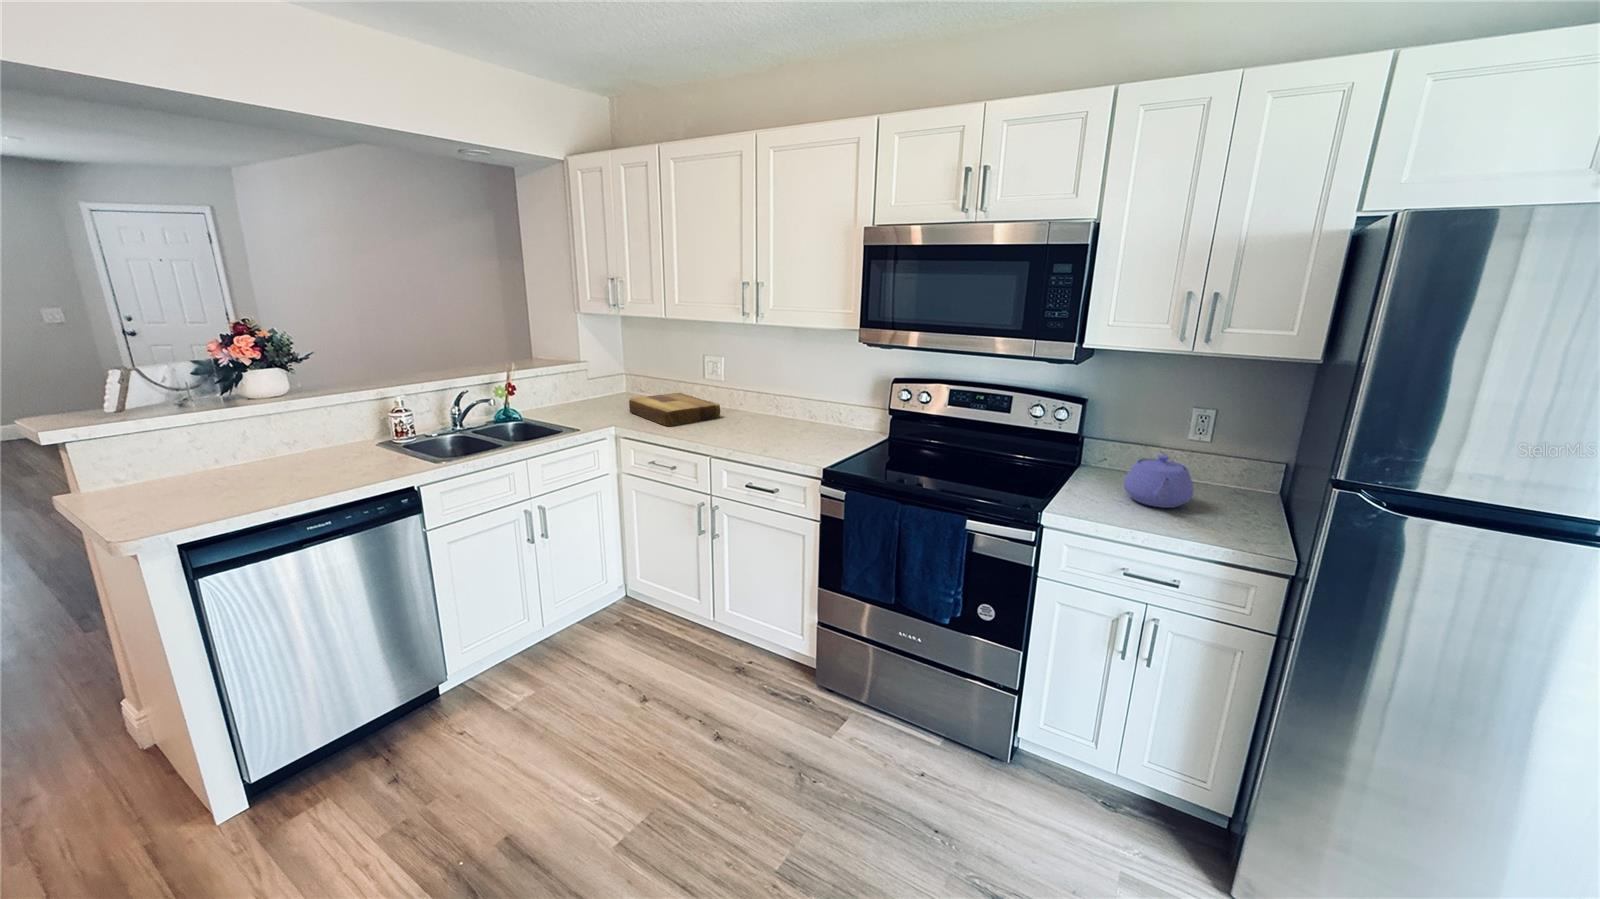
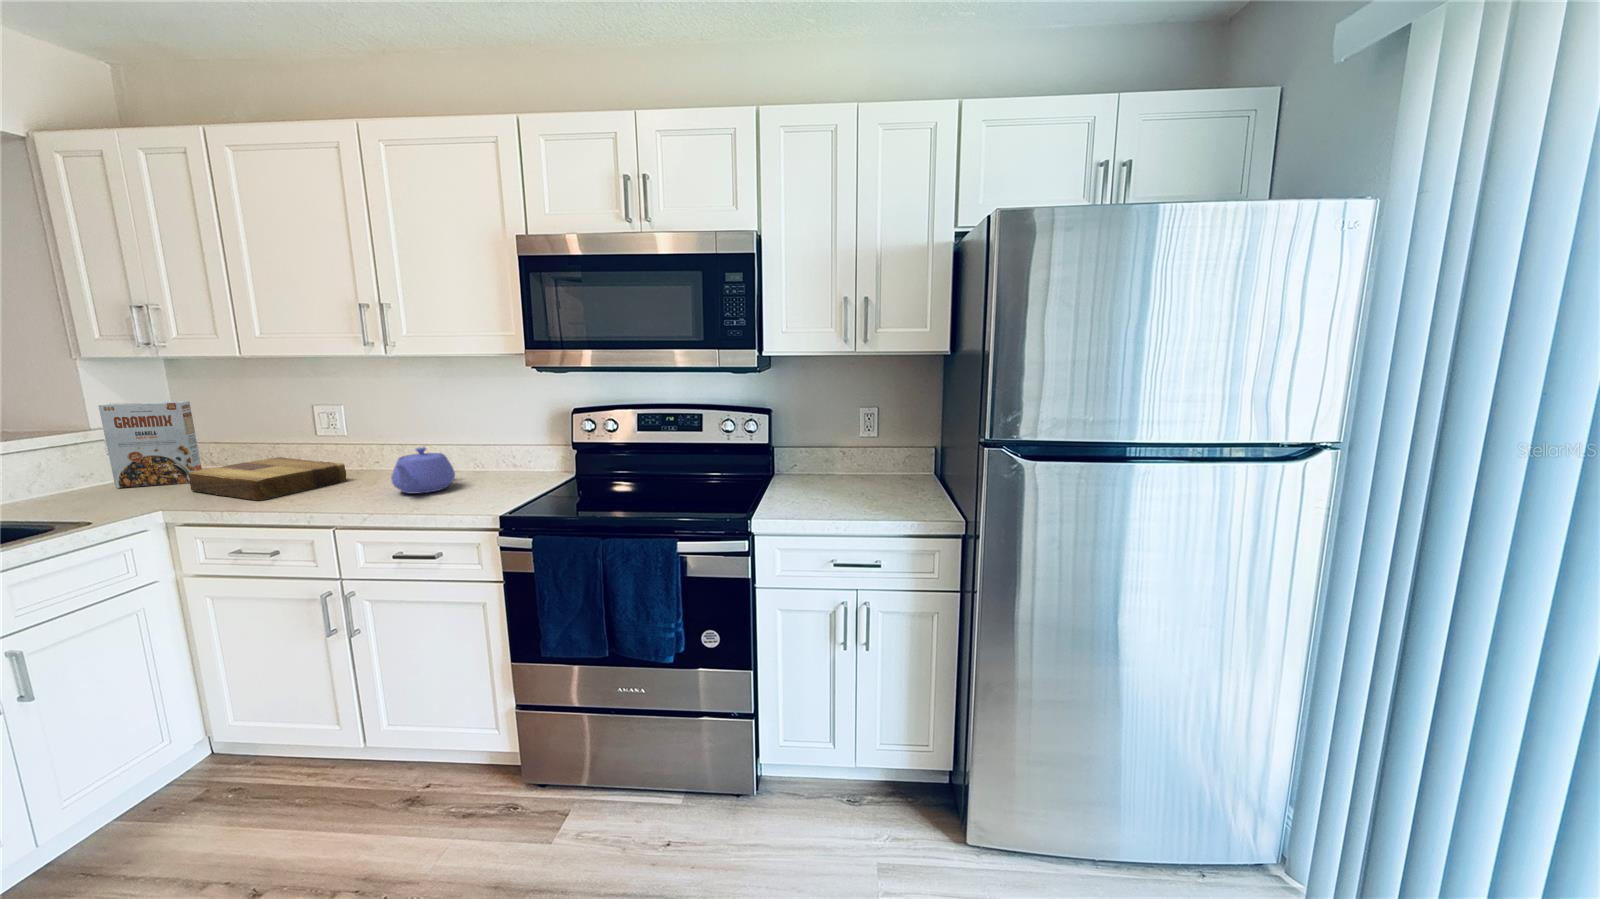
cereal box: none [586,345,636,405] -> present [99,401,202,488]
teapot: present [1124,454,1193,508] -> present [392,447,455,494]

